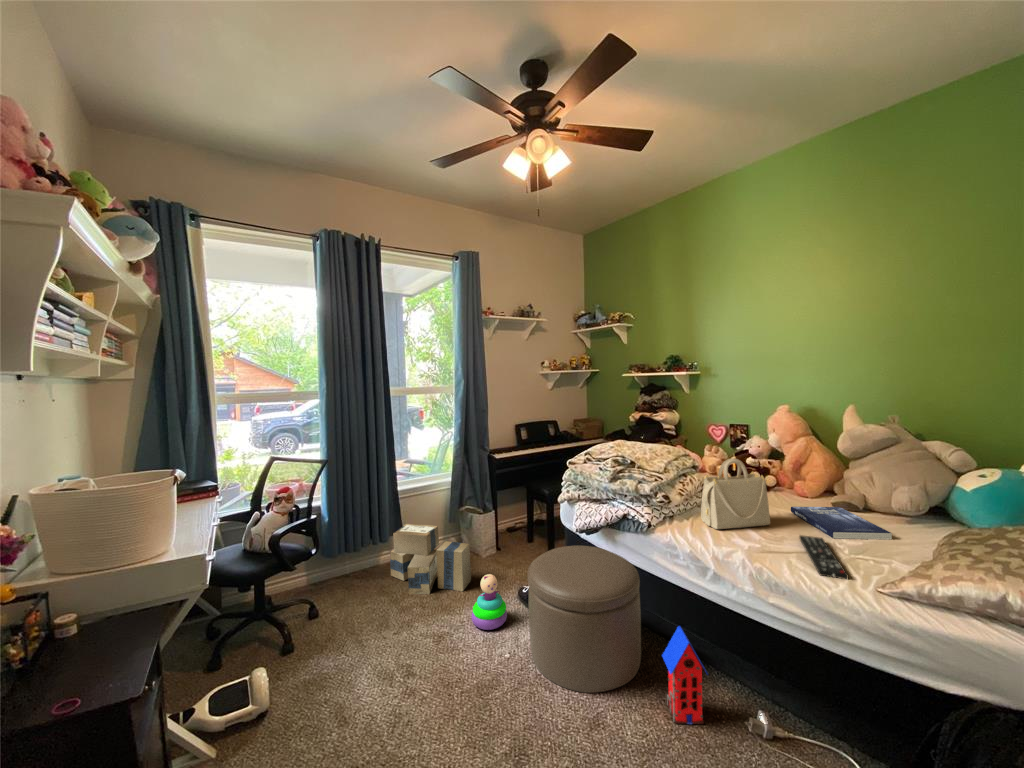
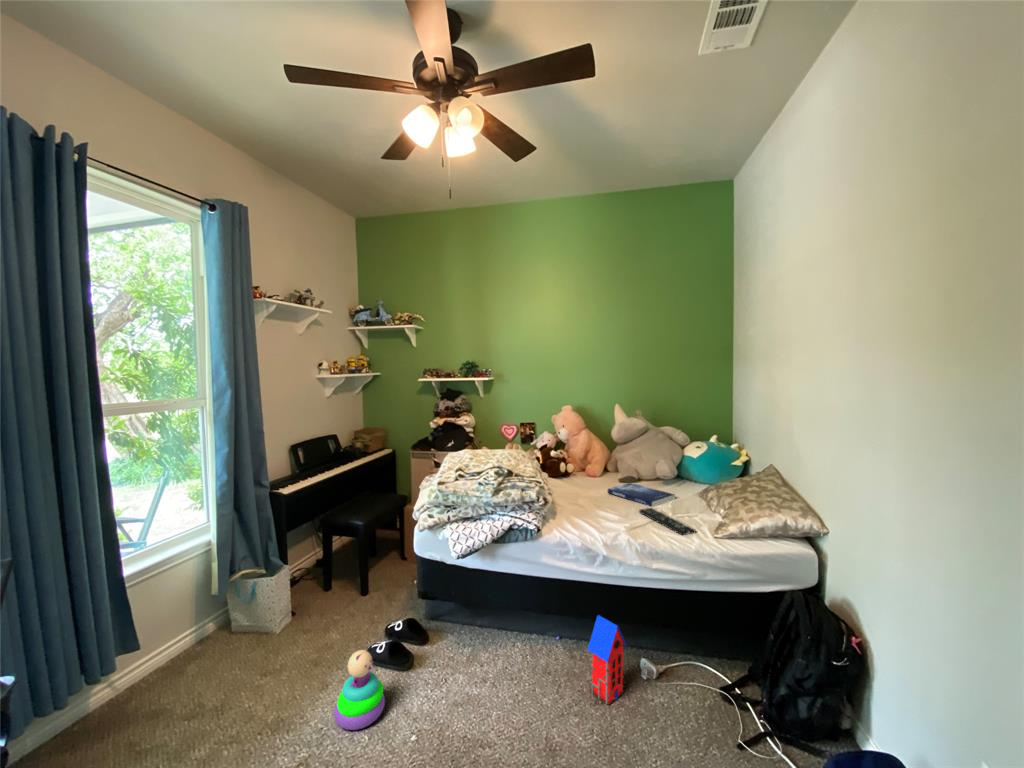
handbag: present [701,458,770,529] -> none [568,455,611,520]
cardboard box: present [390,524,471,595] -> none [118,617,286,747]
ottoman: present [528,546,641,693] -> none [430,569,552,737]

